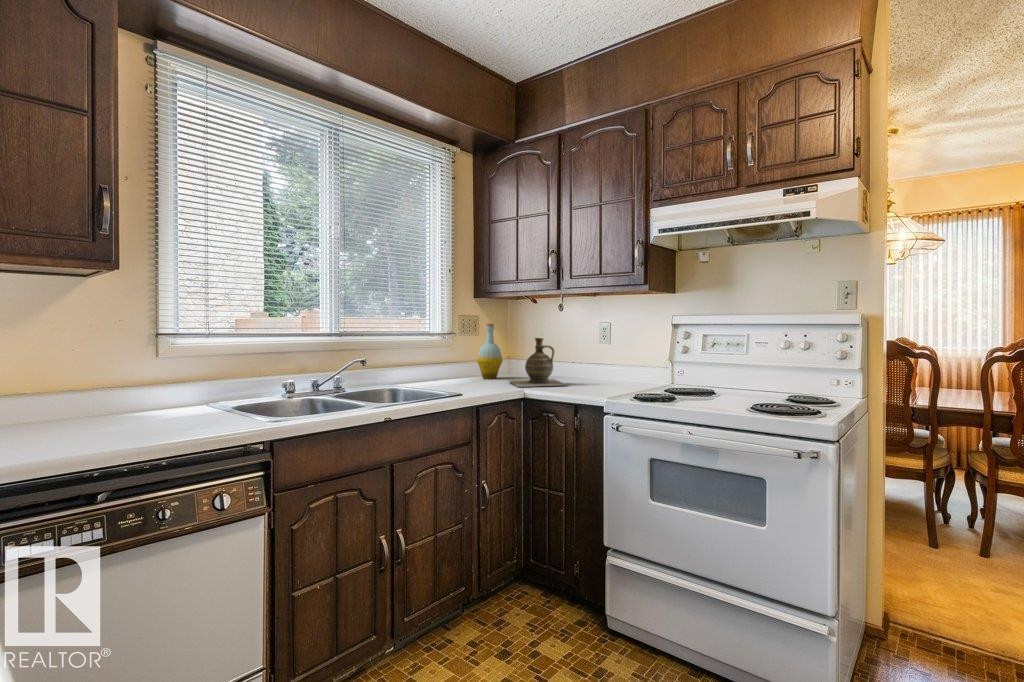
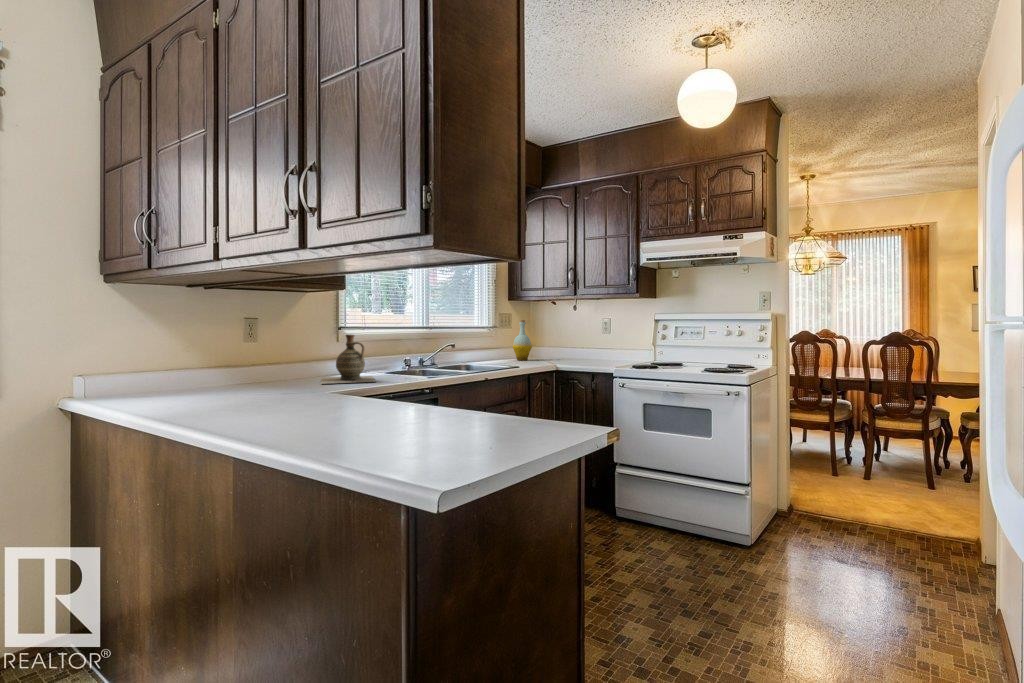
ceramic jug: present [508,338,566,387] -> present [321,335,375,384]

